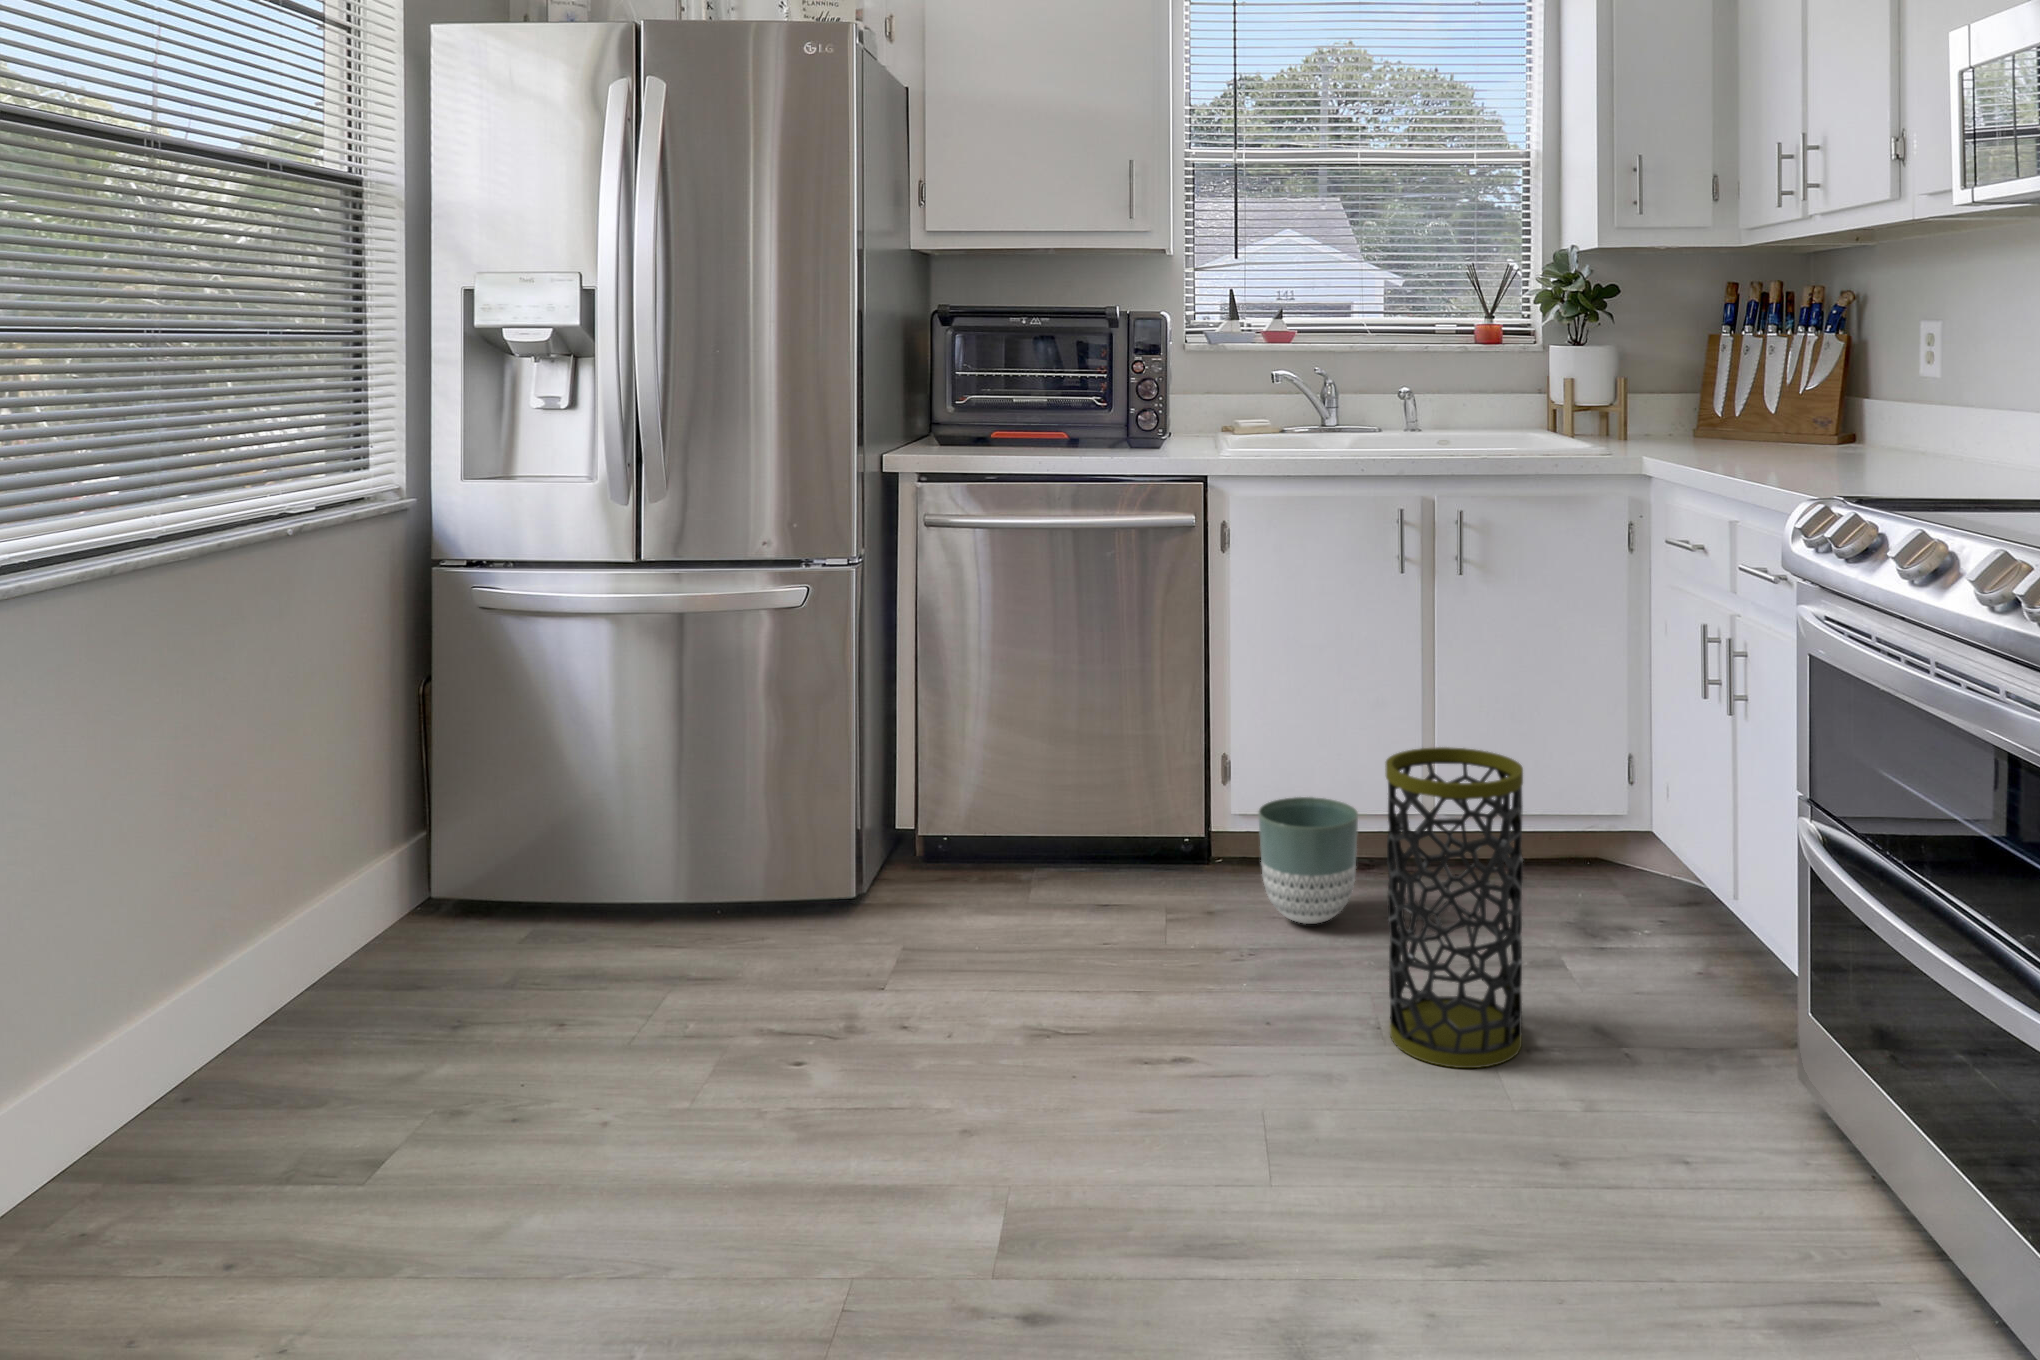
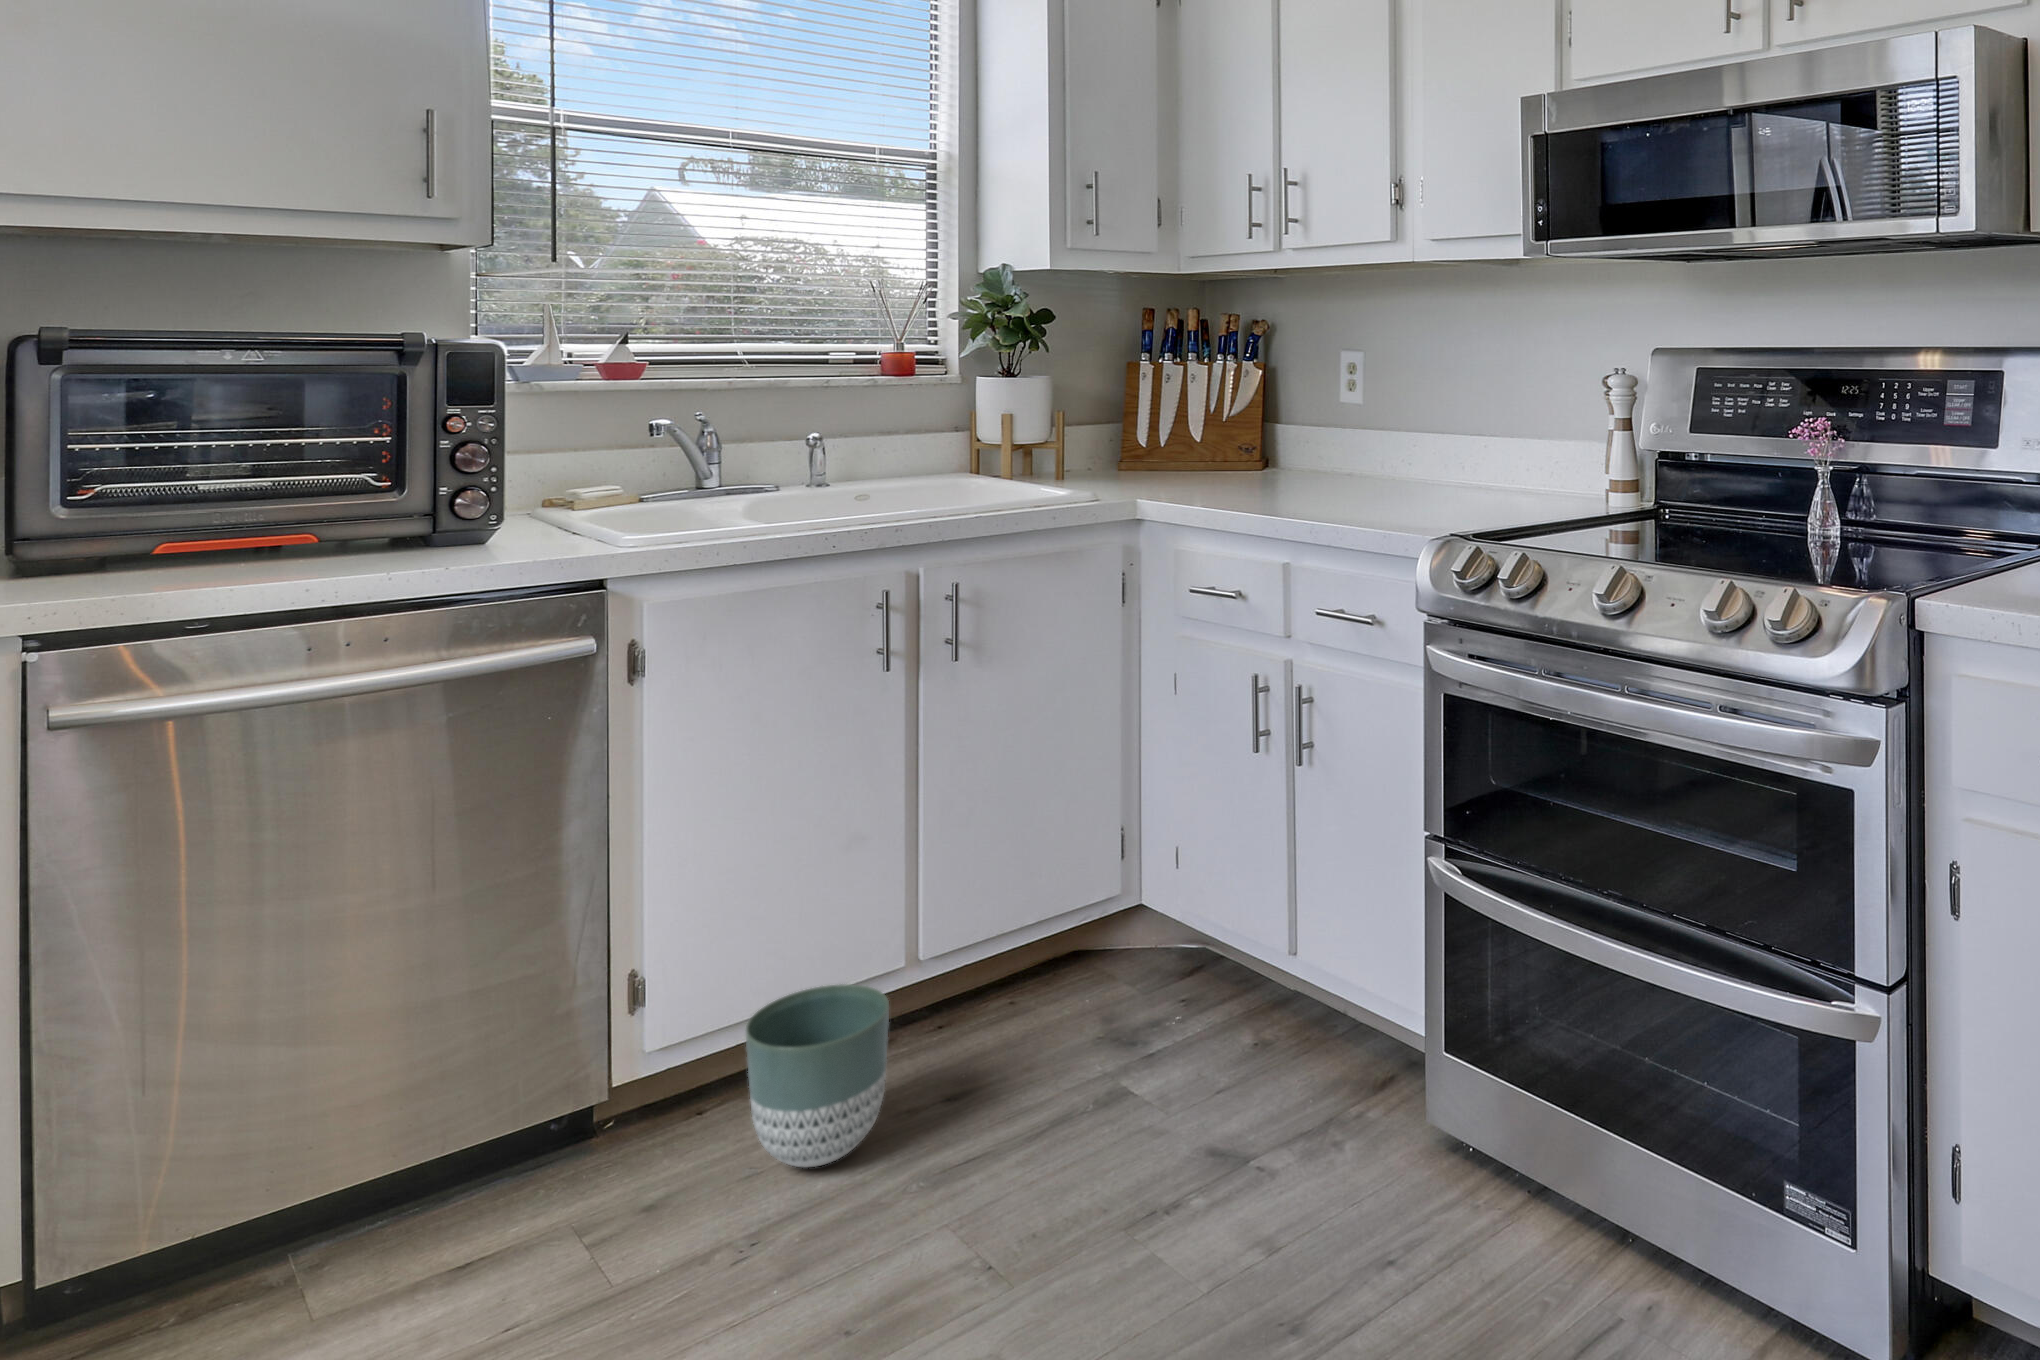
trash can: present [1385,747,1523,1068] -> none [1034,887,1203,1300]

